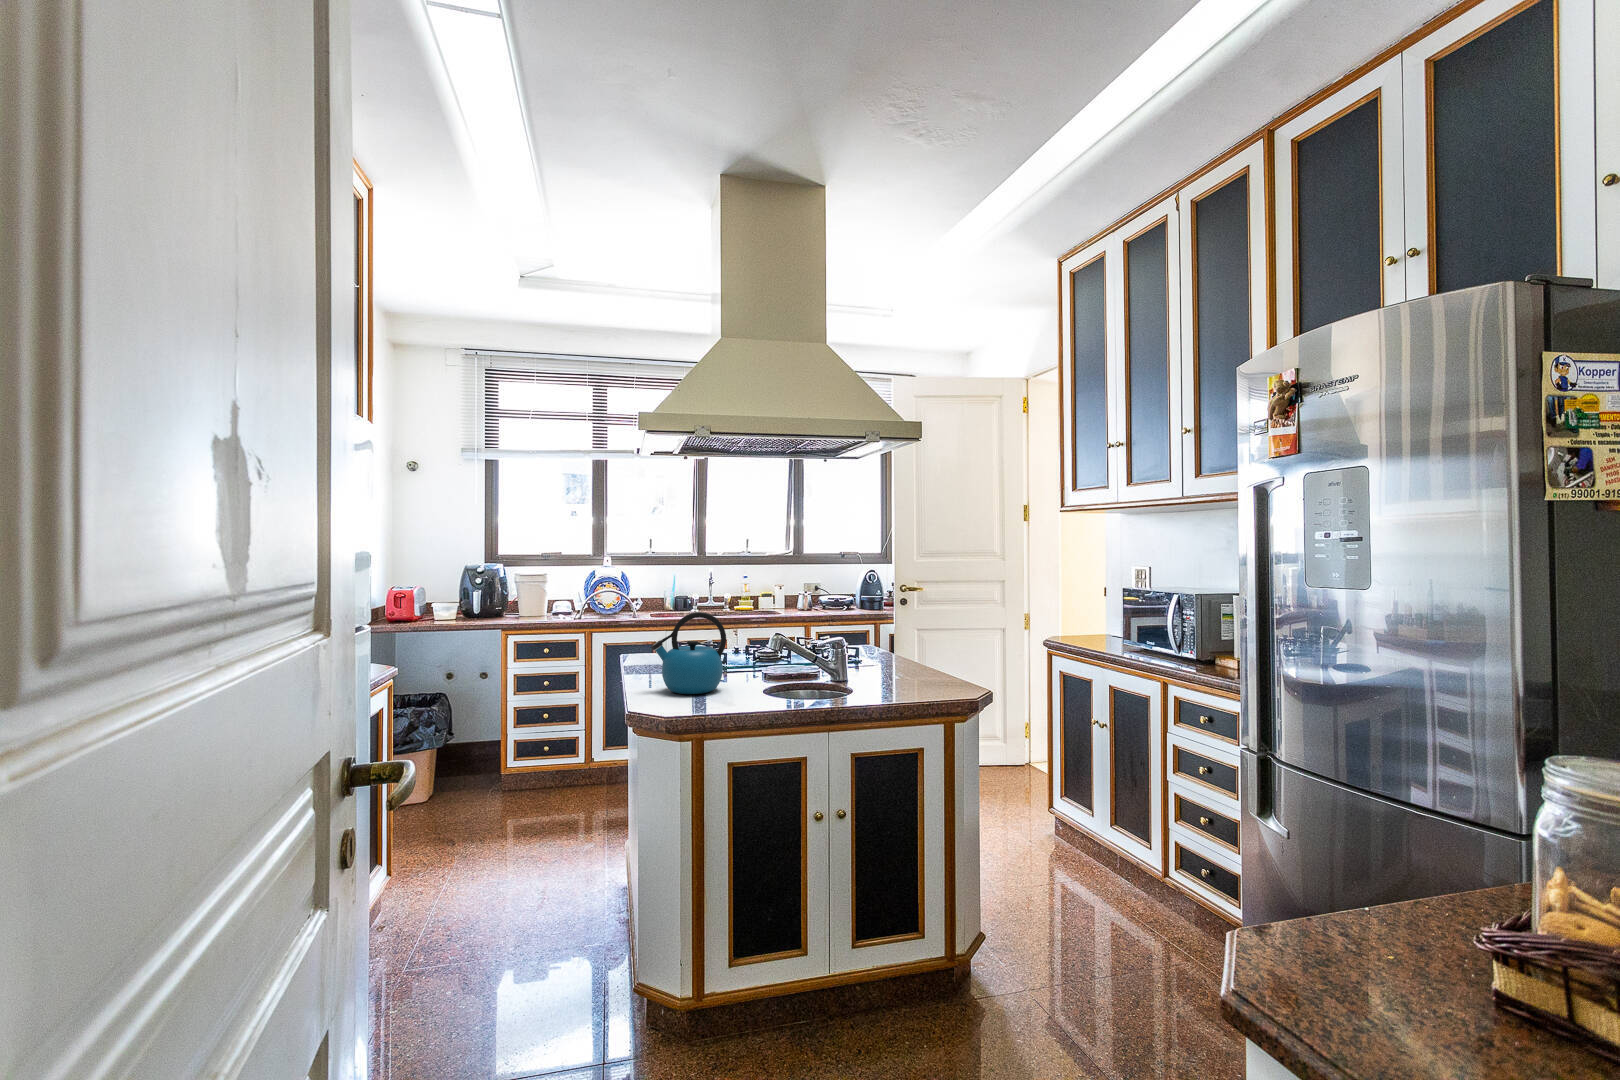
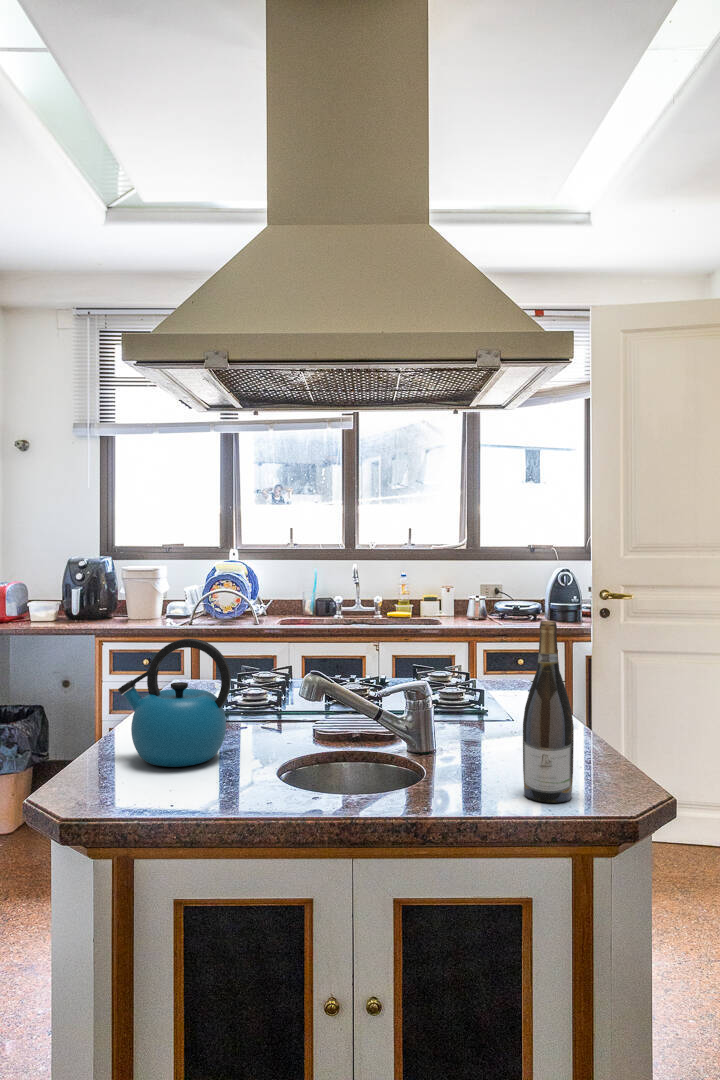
wine bottle: none [915,594,944,697] -> present [523,621,574,803]

